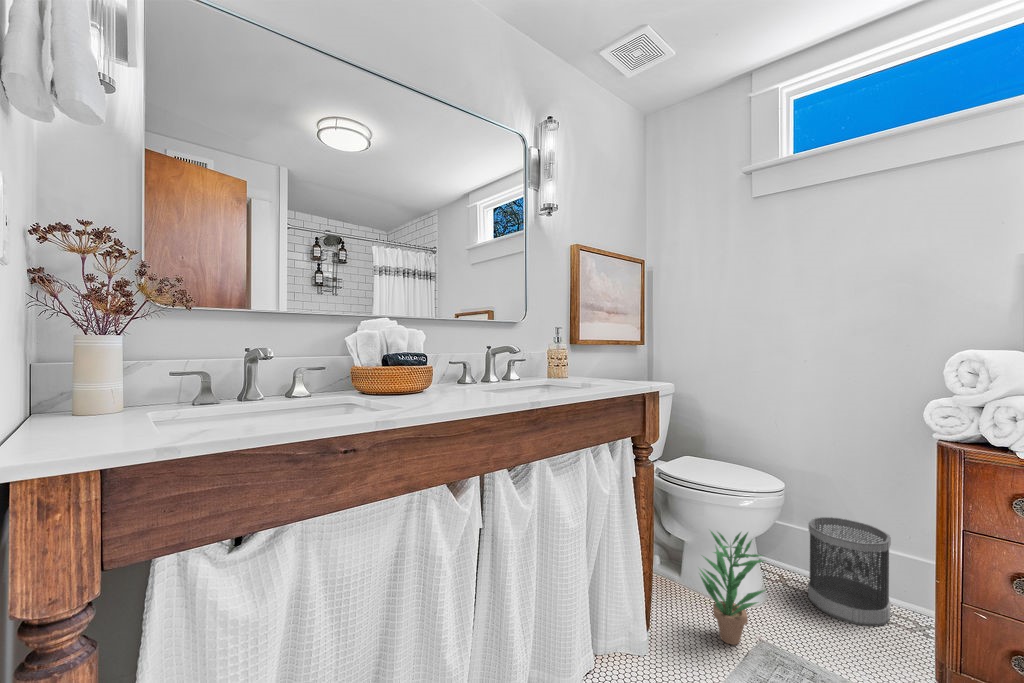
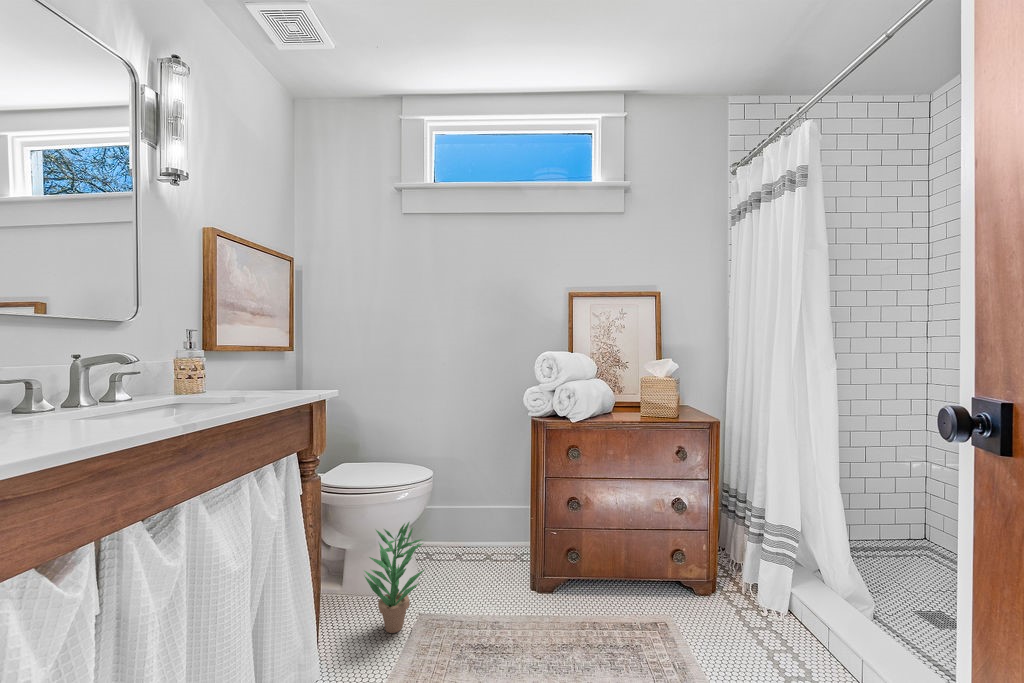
wastebasket: present [808,517,891,626] -> none [448,489,501,572]

